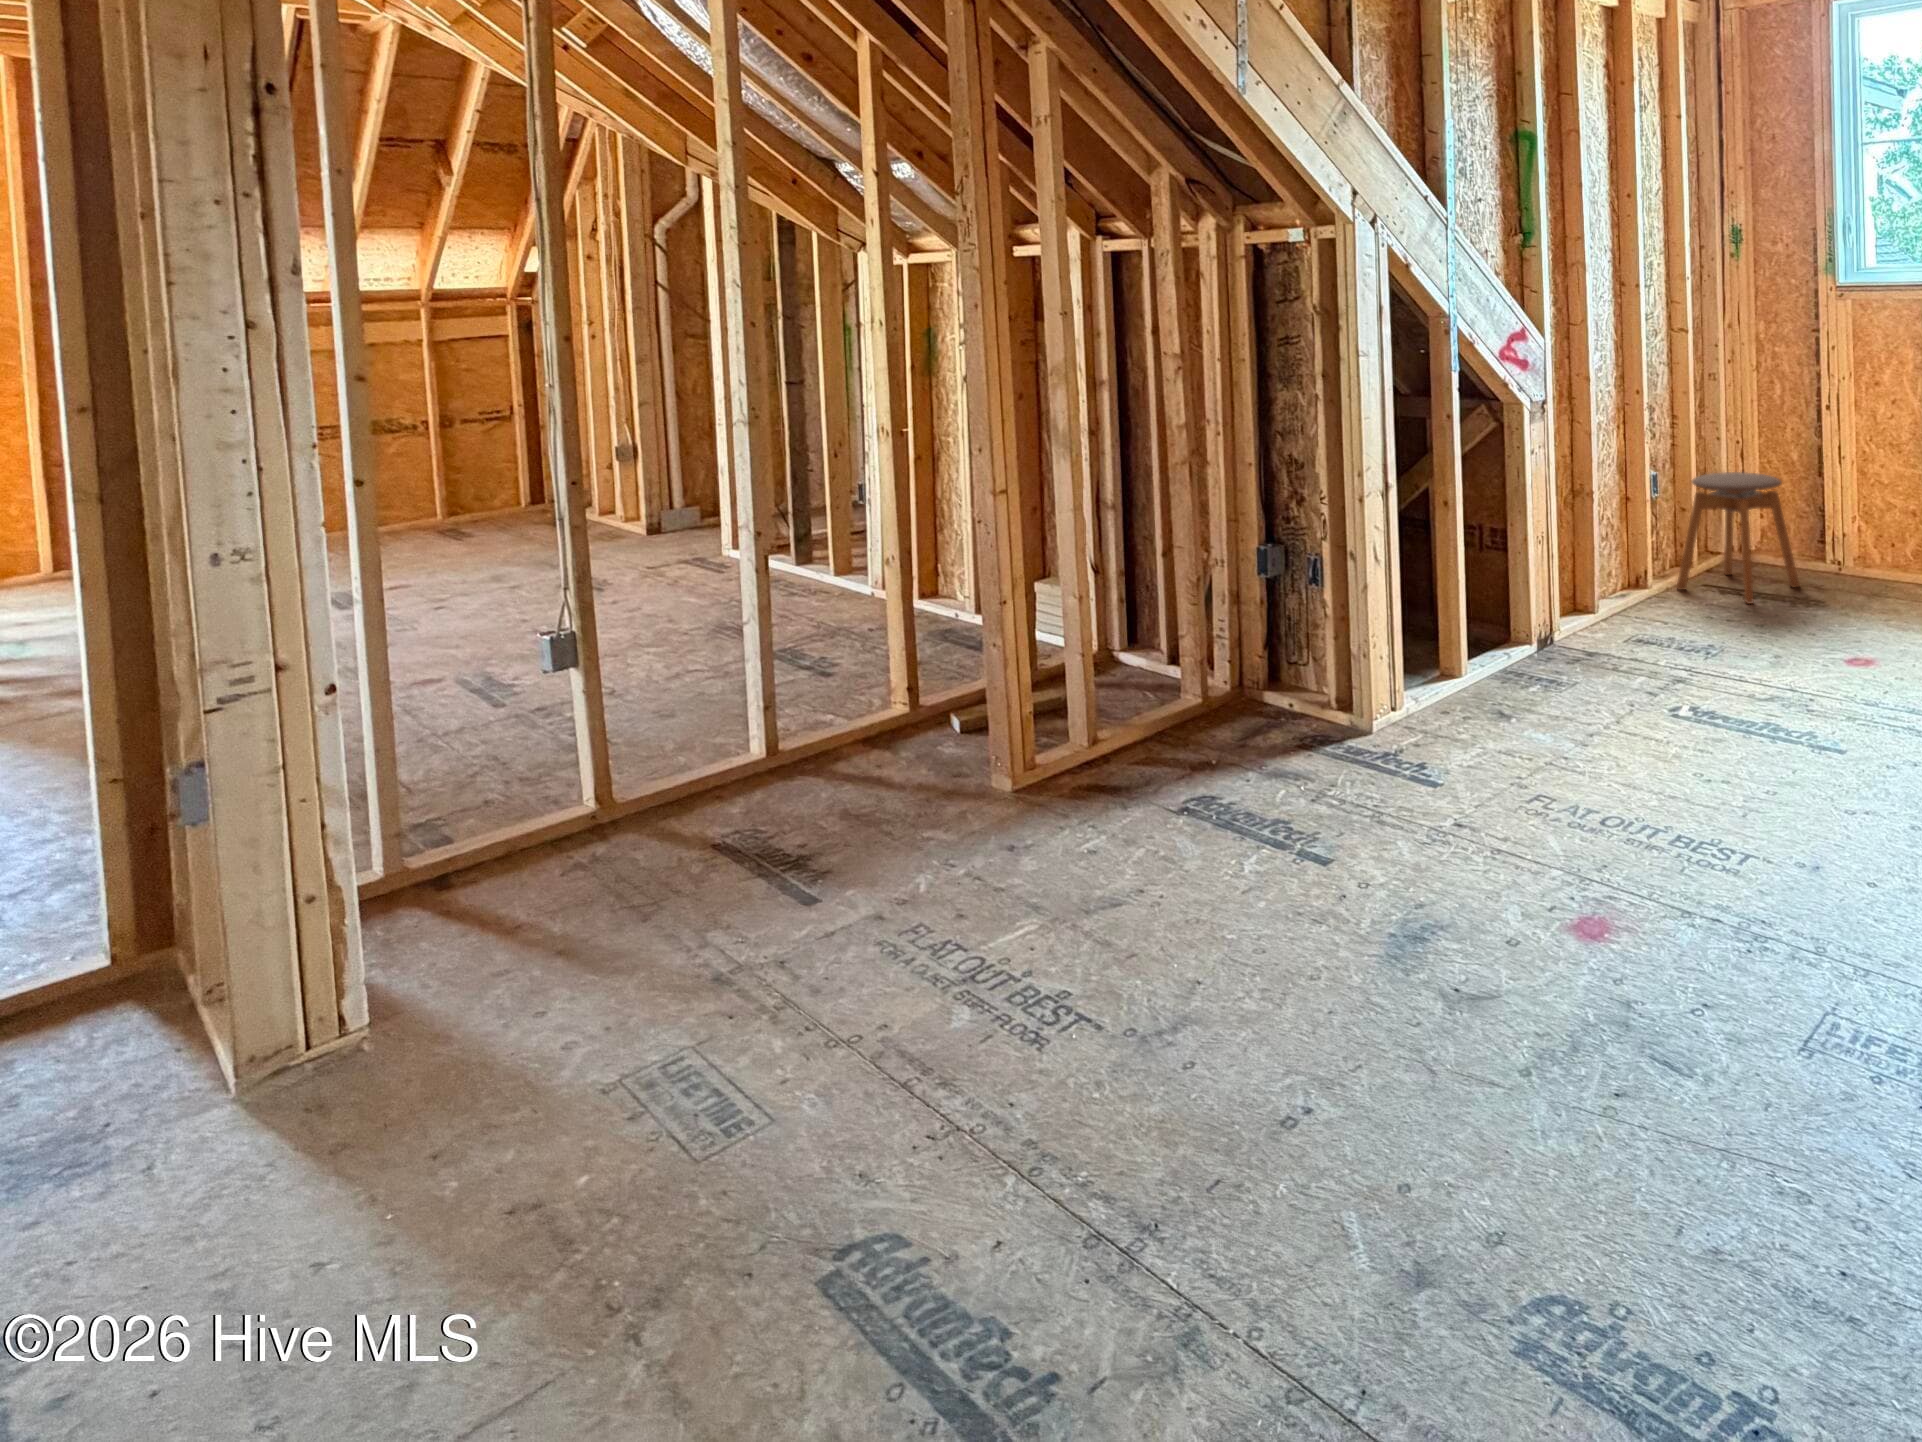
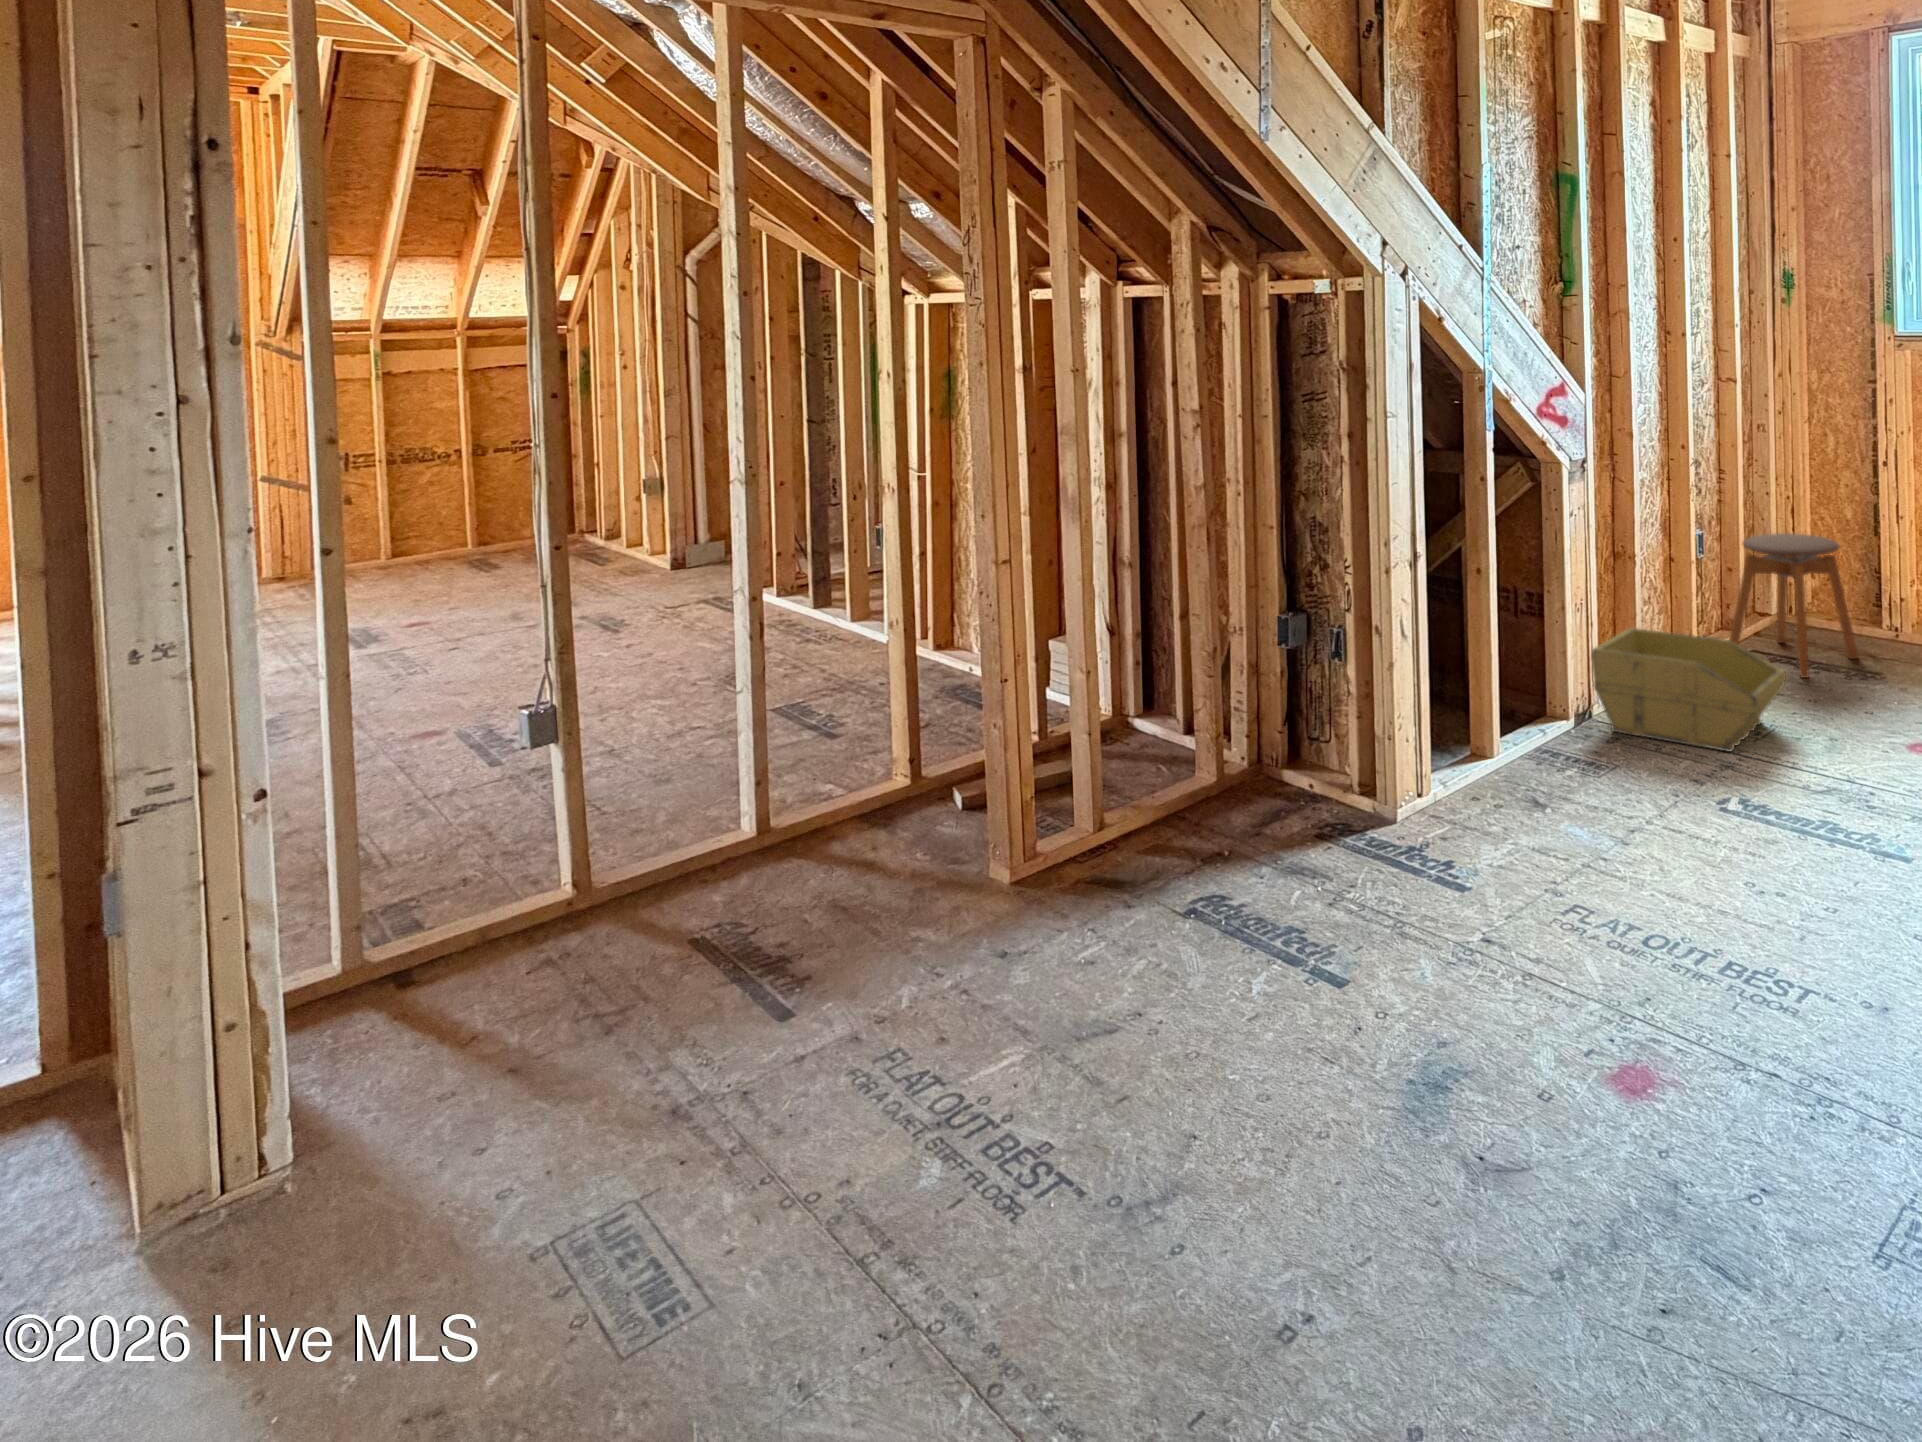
storage bin: none [1550,558,1732,666] -> present [1591,628,1786,752]

